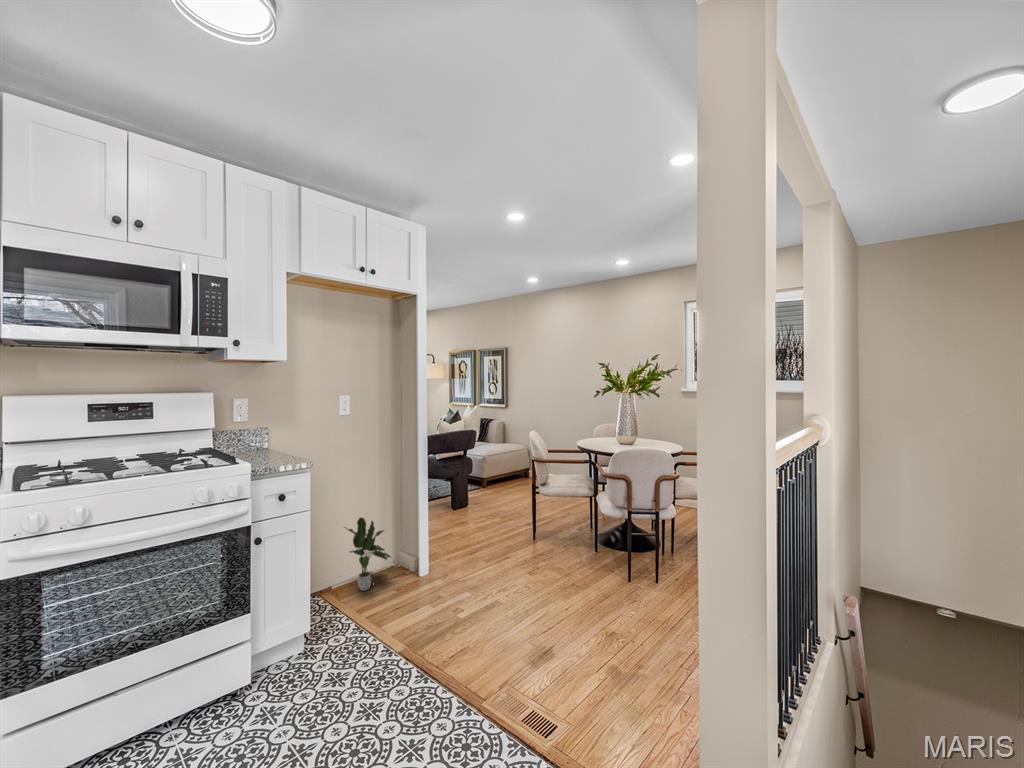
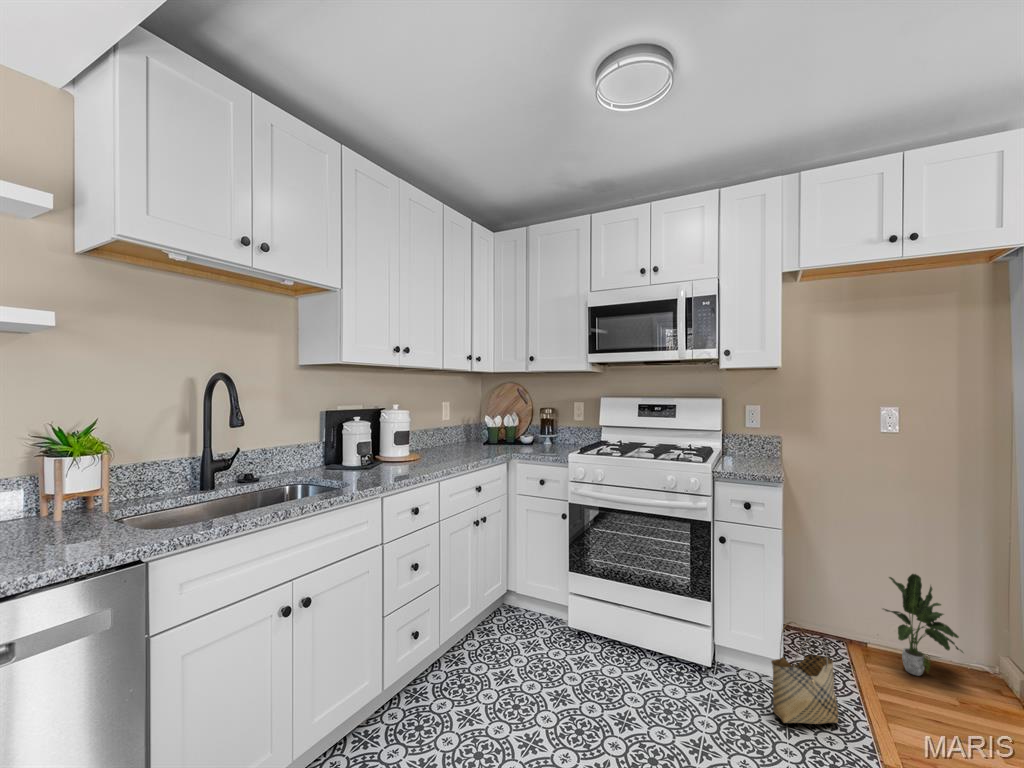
woven basket: none [318,589,362,678] -> present [771,622,838,724]

